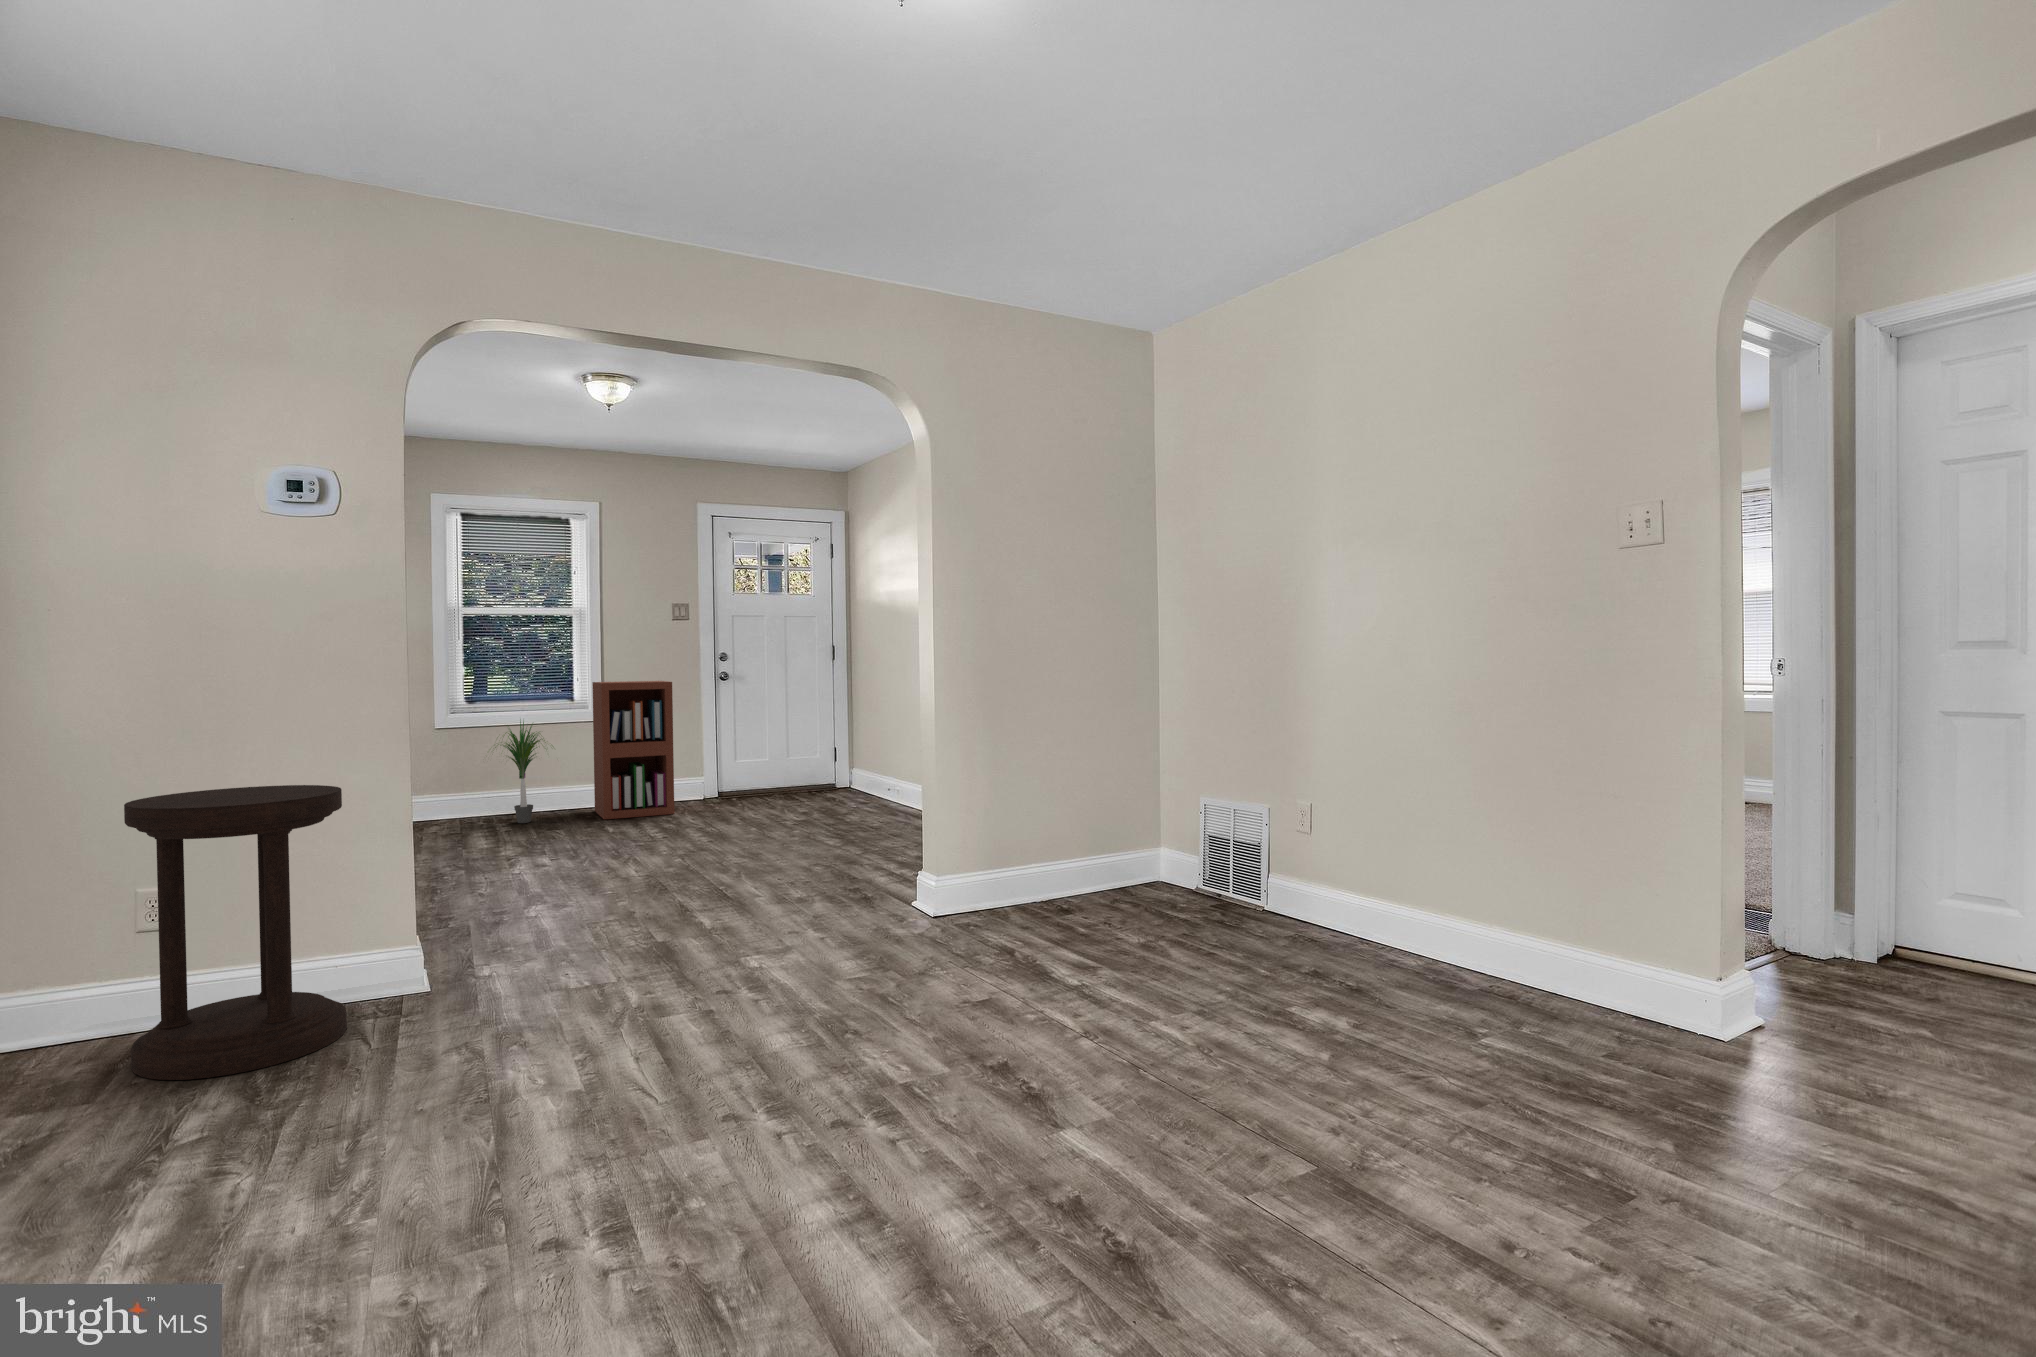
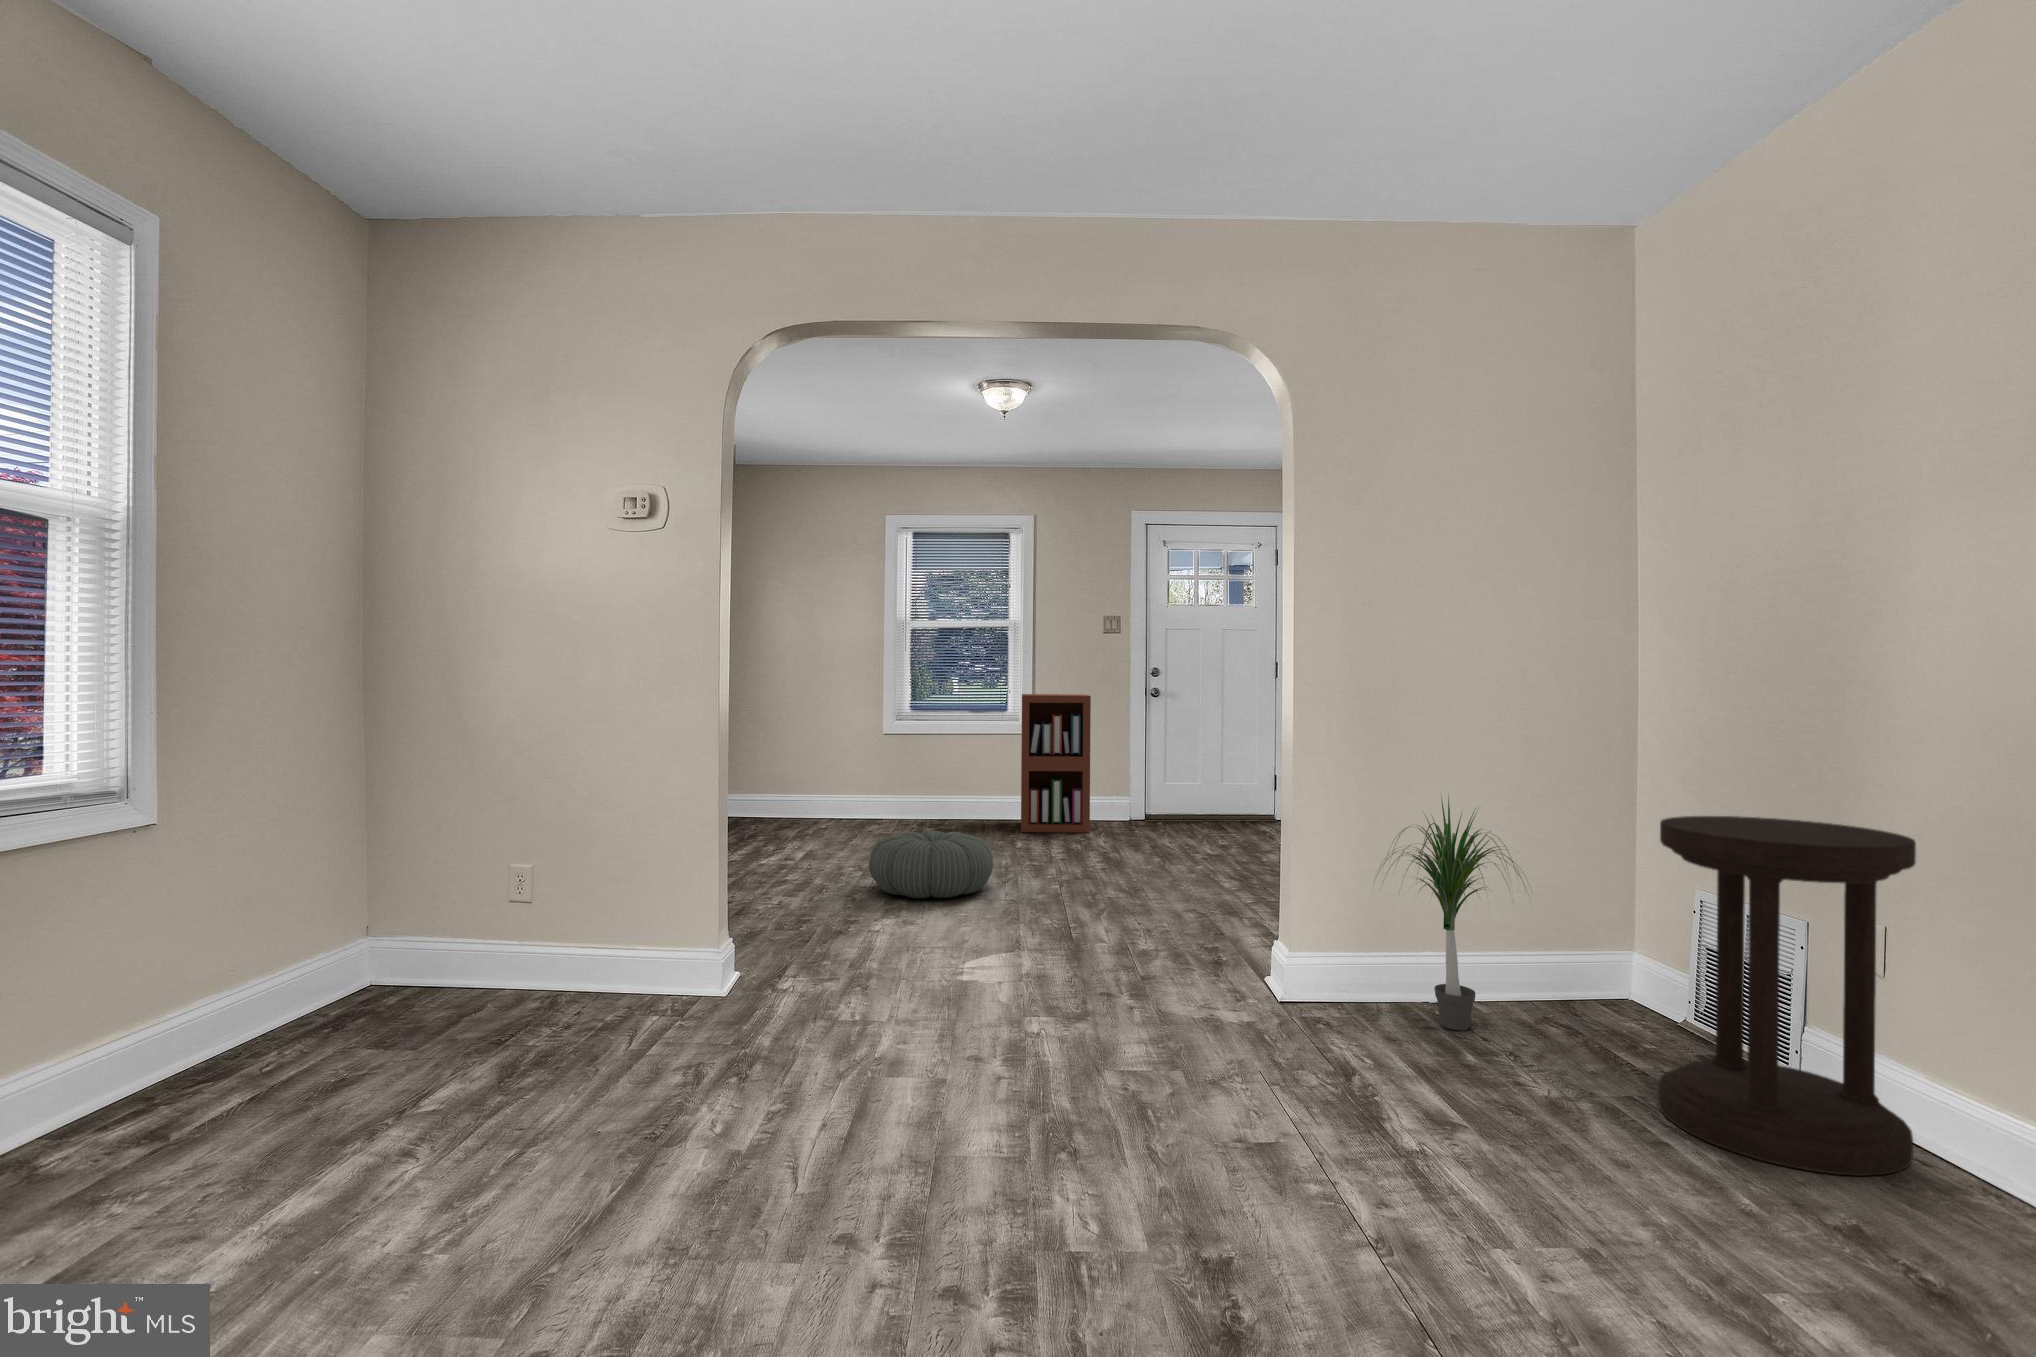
potted plant: present [495,721,546,823] -> present [1378,797,1526,1031]
side table: present [124,785,347,1080] -> present [1658,816,1916,1176]
pouf: none [487,819,622,886] -> present [869,831,993,898]

